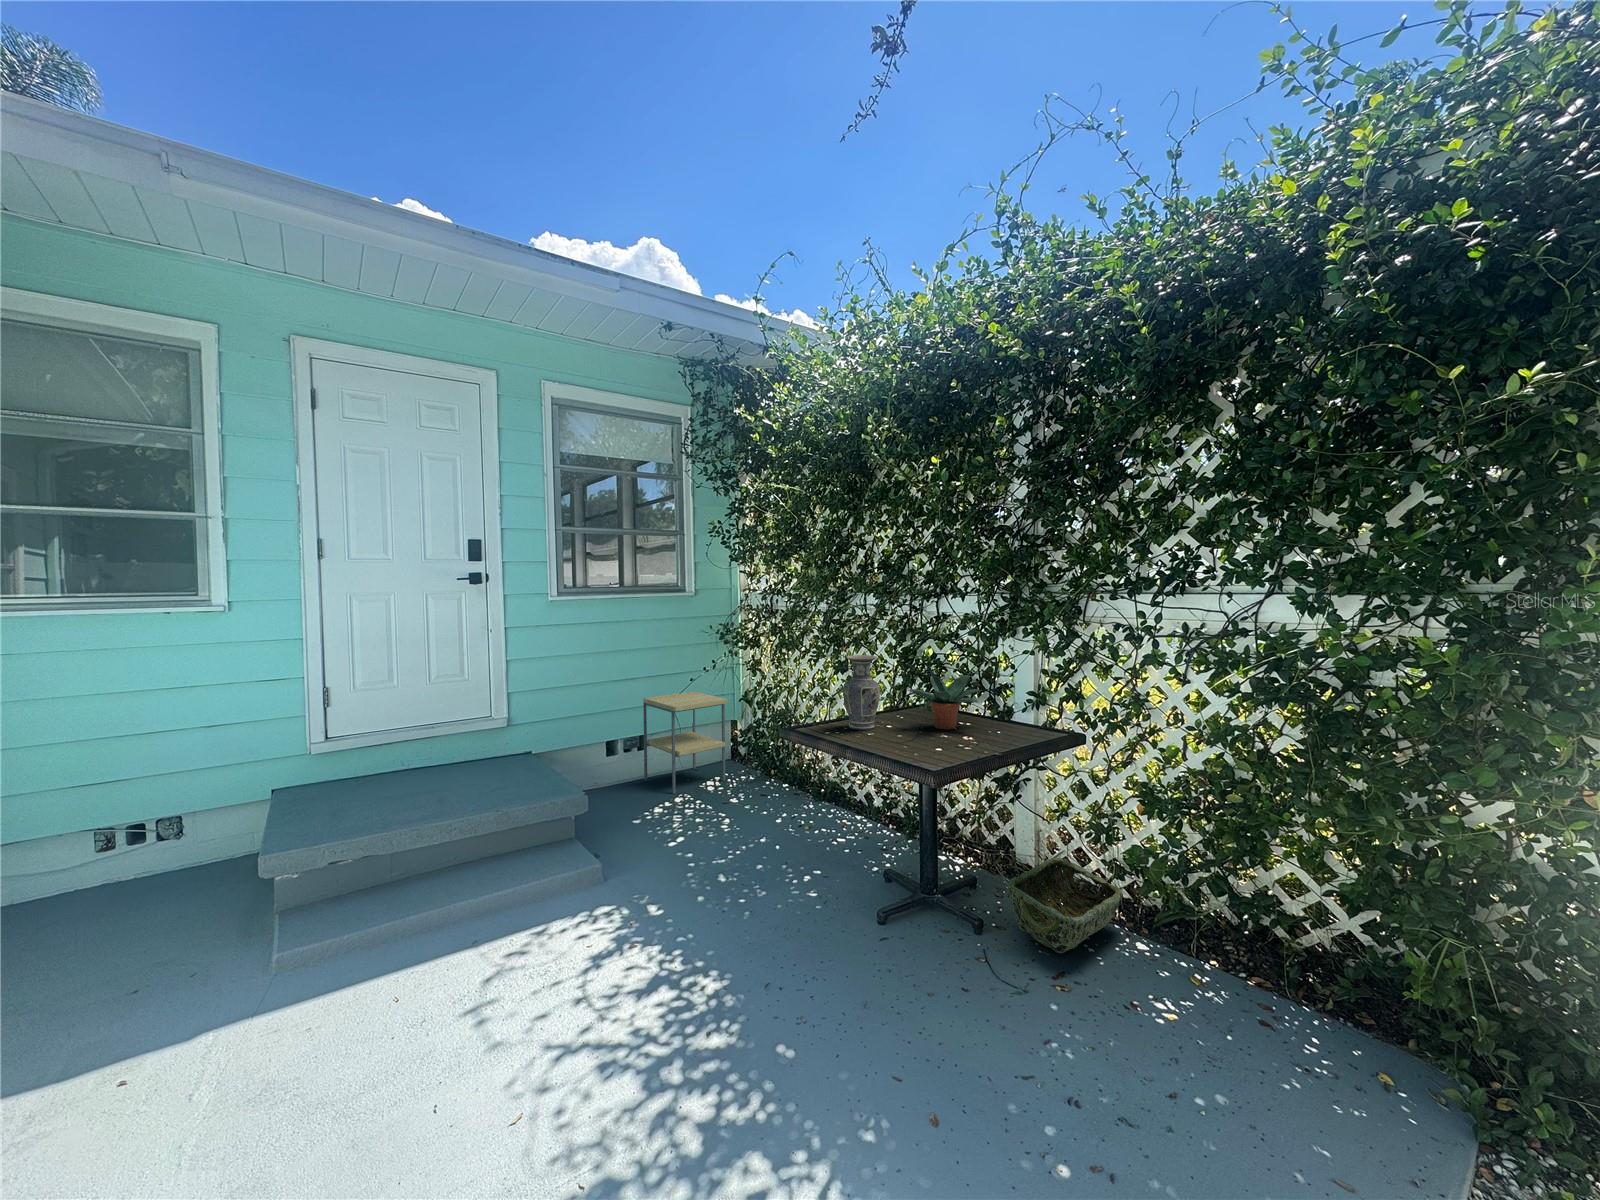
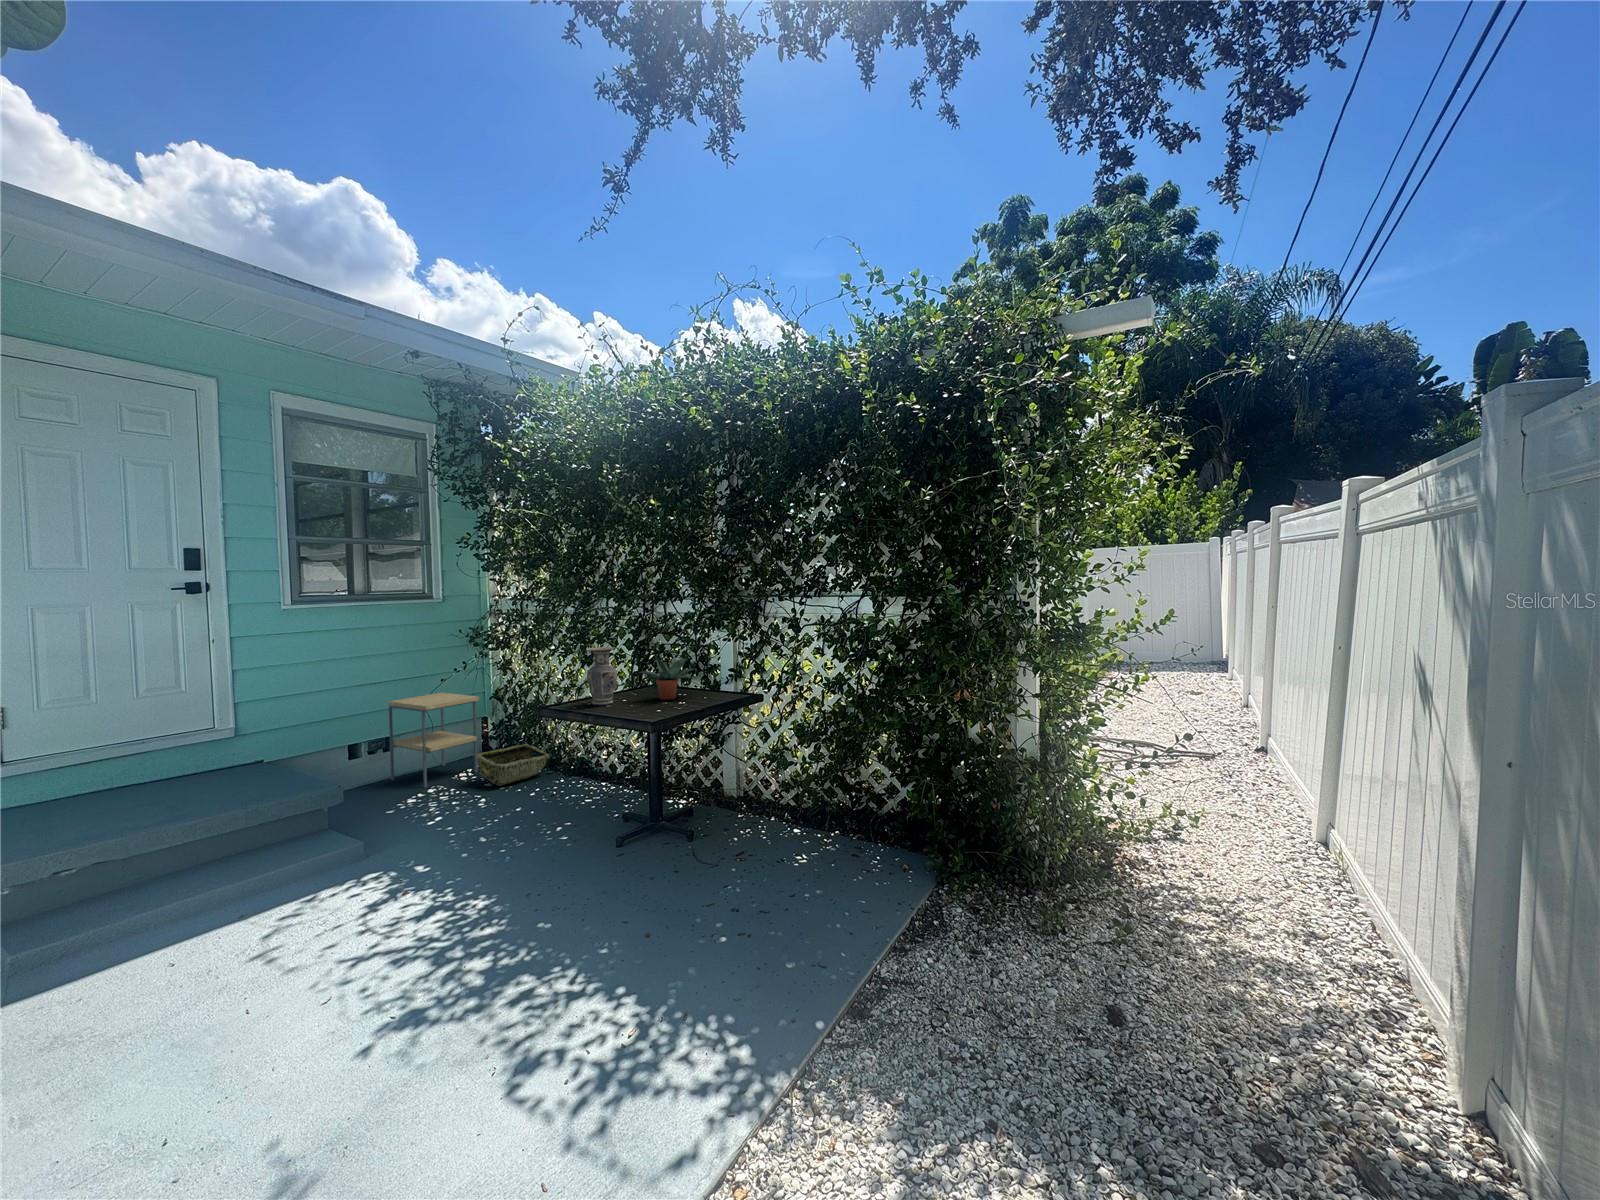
woven basket: present [1008,858,1123,954] -> present [477,744,549,786]

